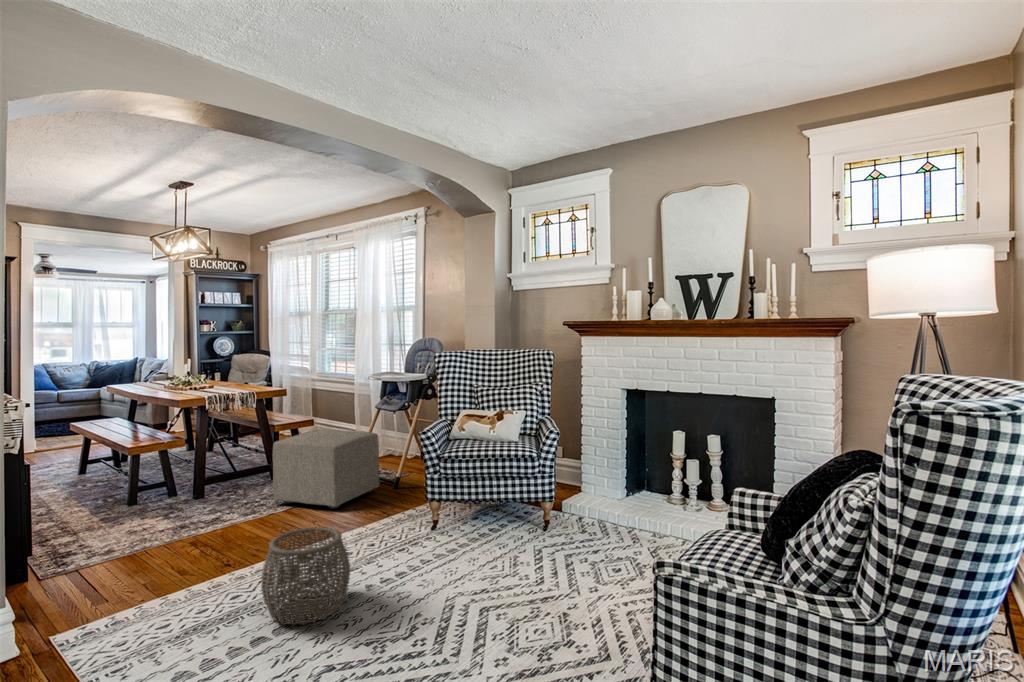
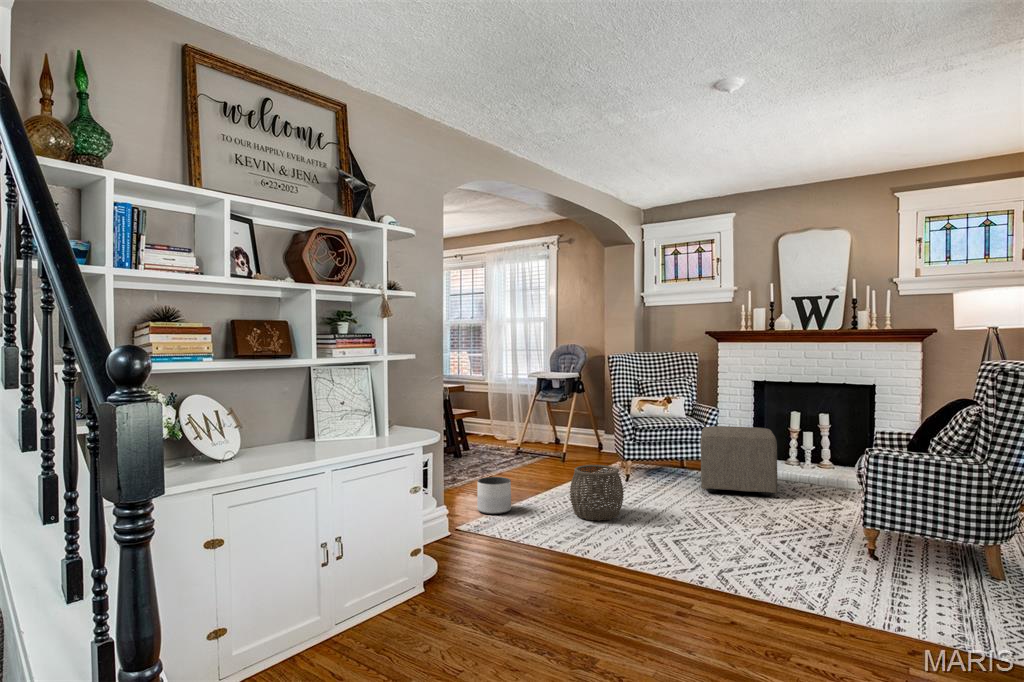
ottoman: present [272,430,379,509] -> present [700,426,777,496]
planter: none [141,541,200,605] -> present [477,477,511,514]

